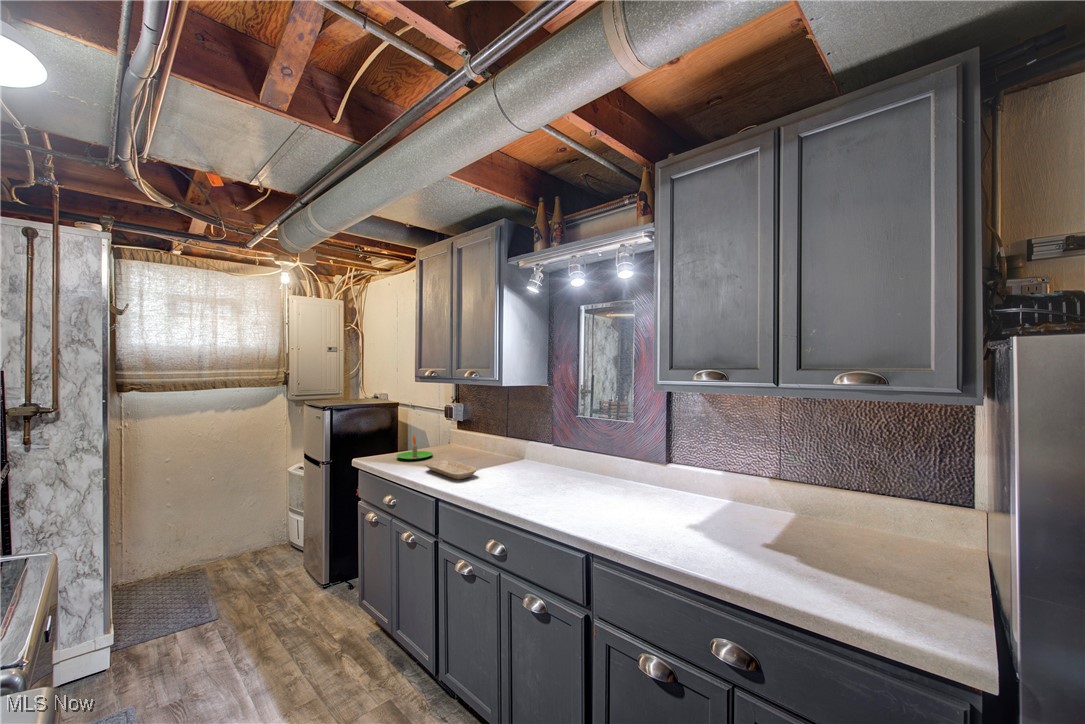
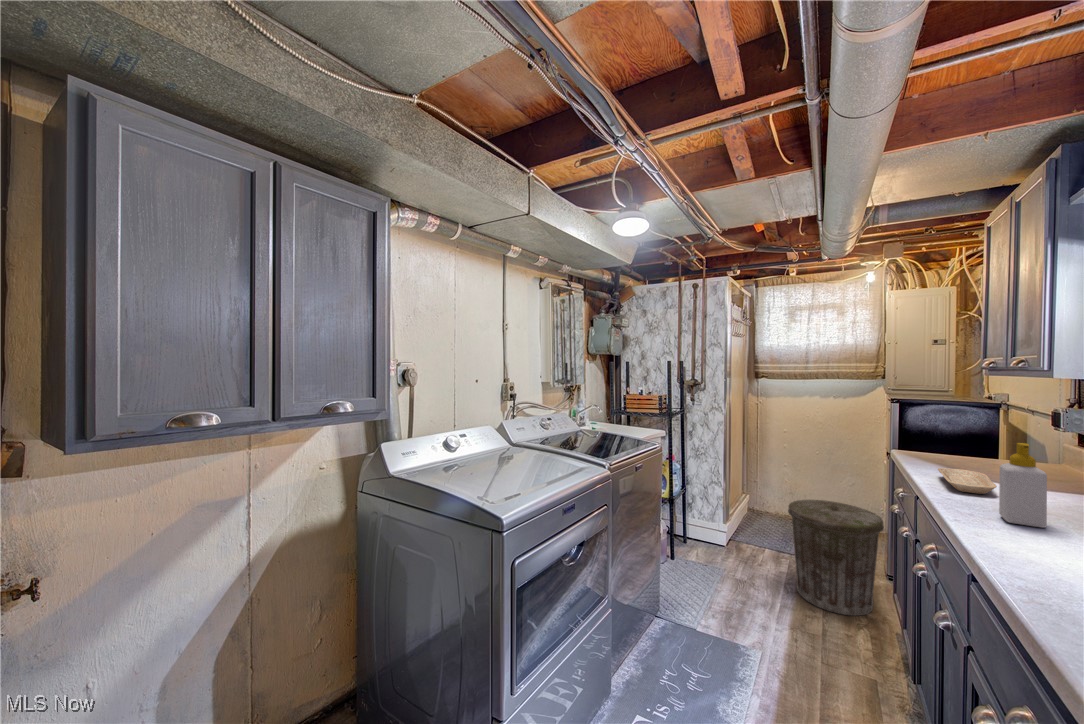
soap bottle: none [506,431,533,493] -> present [999,443,1047,528]
candle: present [397,435,433,460] -> none [932,438,989,468]
trash can: none [239,527,344,666] -> present [788,500,884,616]

